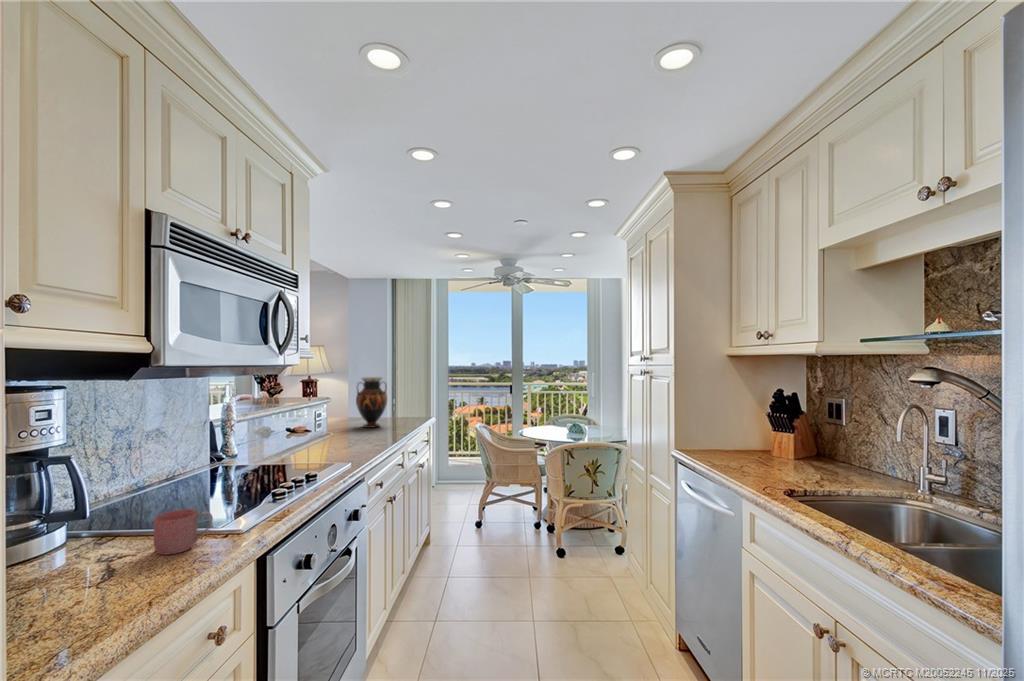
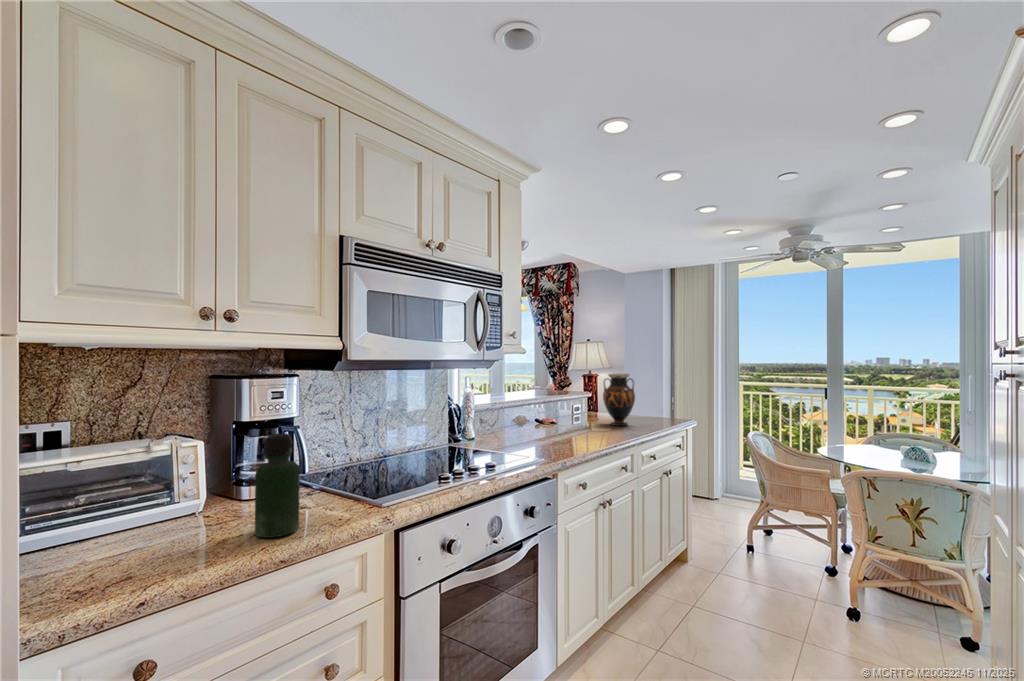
bottle: none [65,463,138,605] -> present [255,434,300,538]
mug: present [154,509,213,555] -> none [335,478,373,513]

